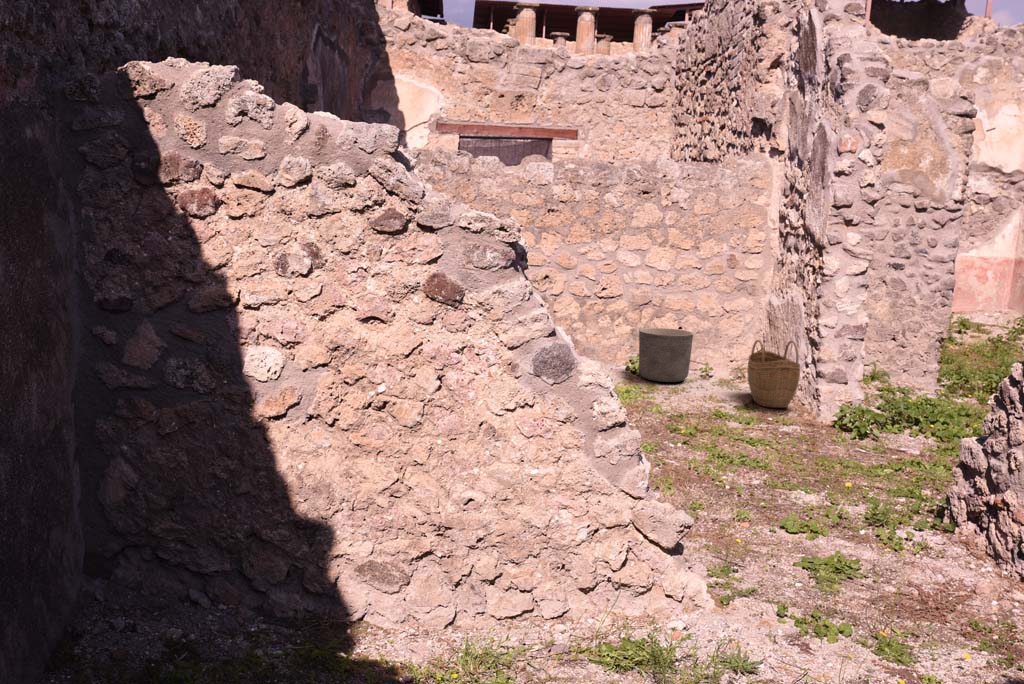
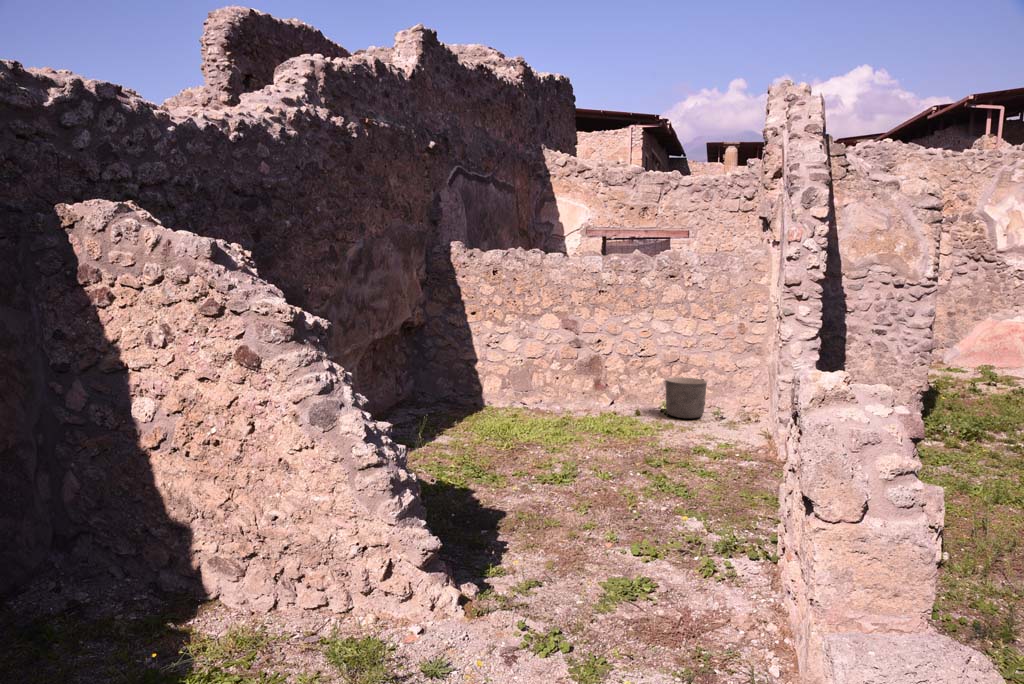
woven basket: present [747,340,800,408] -> none [741,389,779,443]

